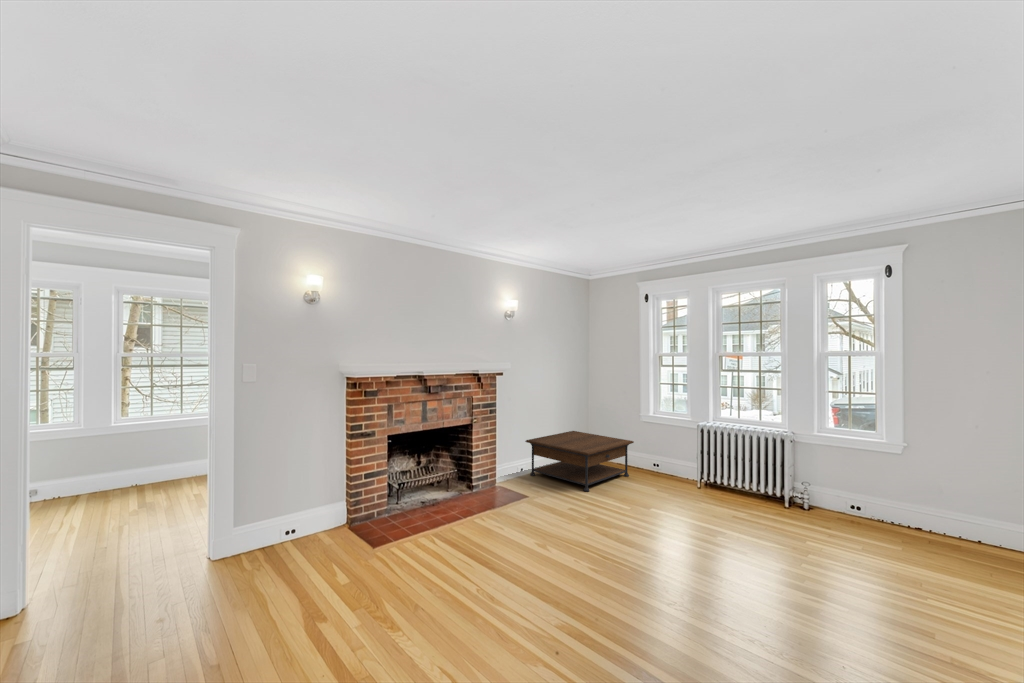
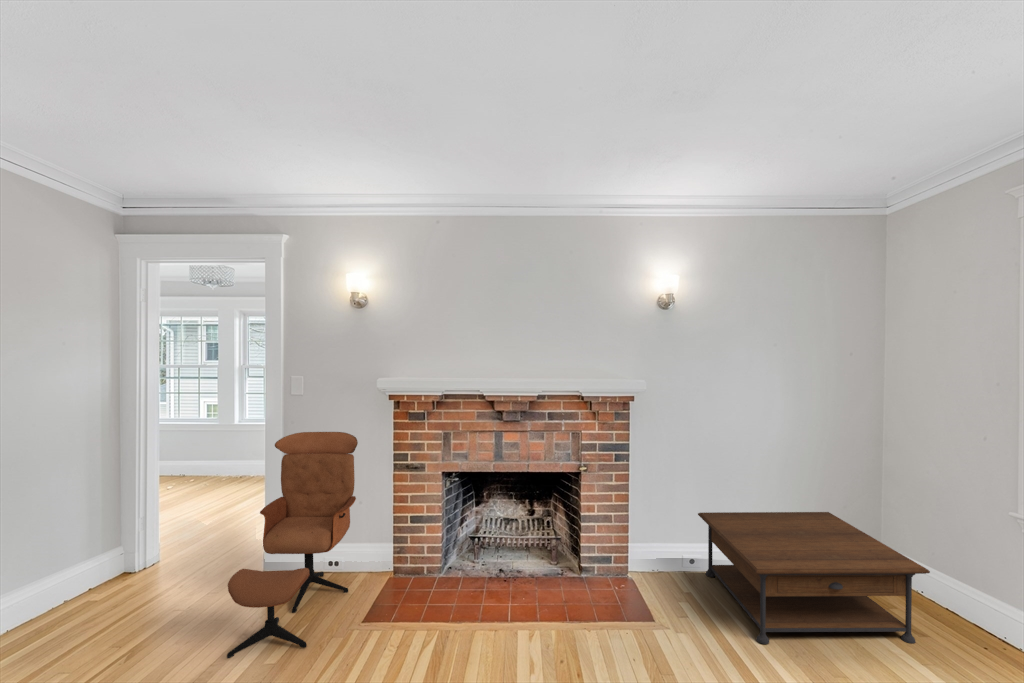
lounge chair: none [246,412,364,606] -> present [227,432,358,658]

